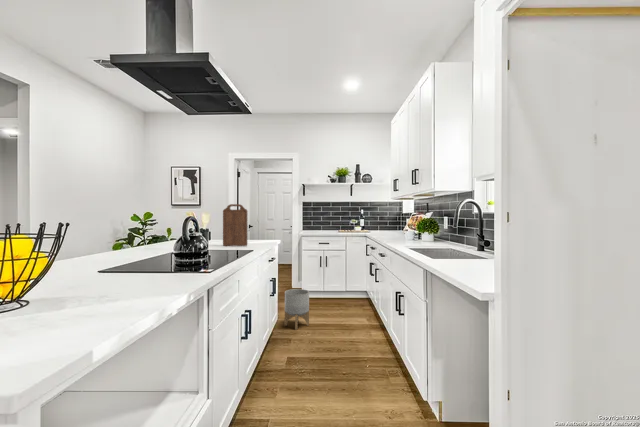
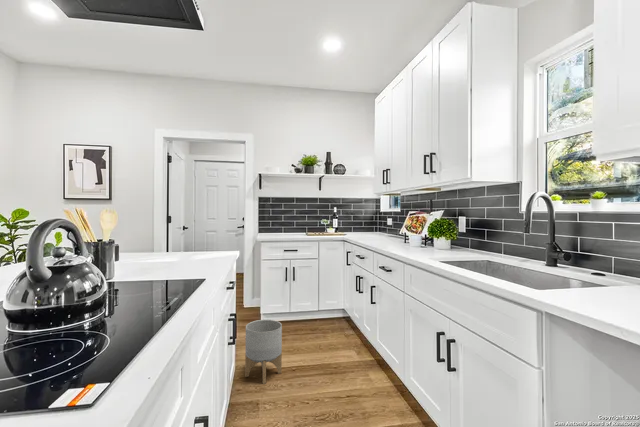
cutting board: present [223,204,248,246] -> none [145,193,191,266]

